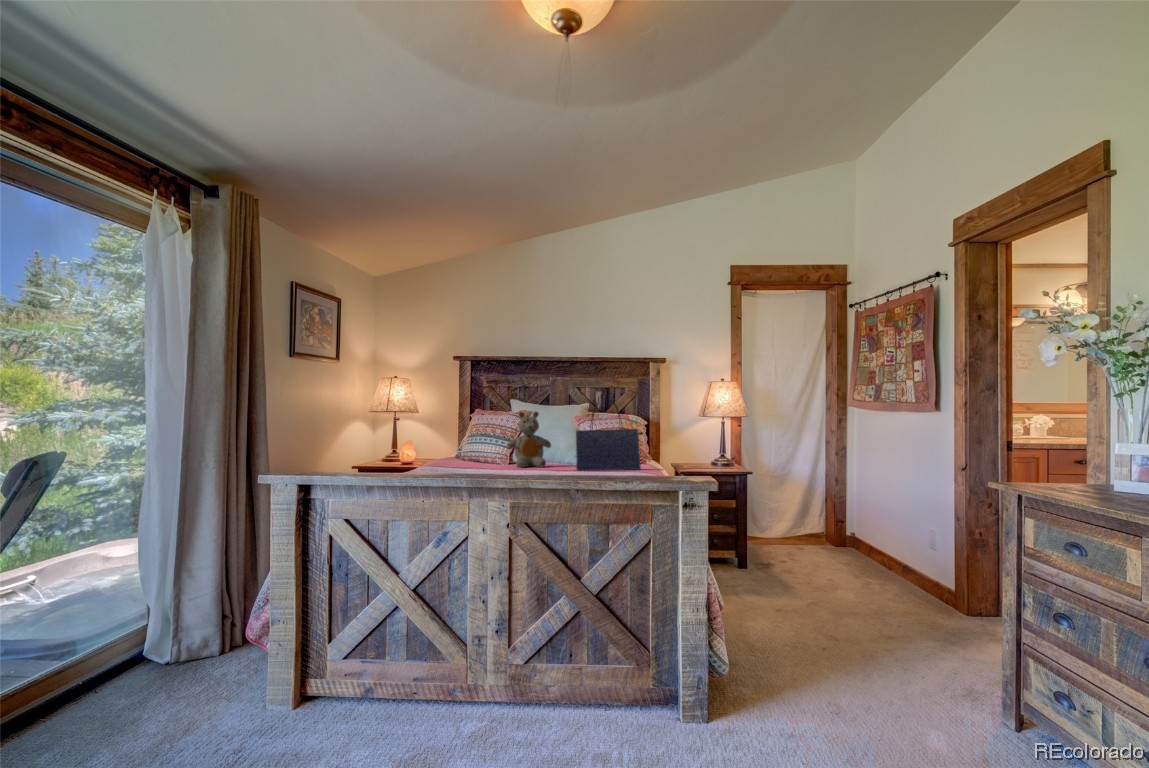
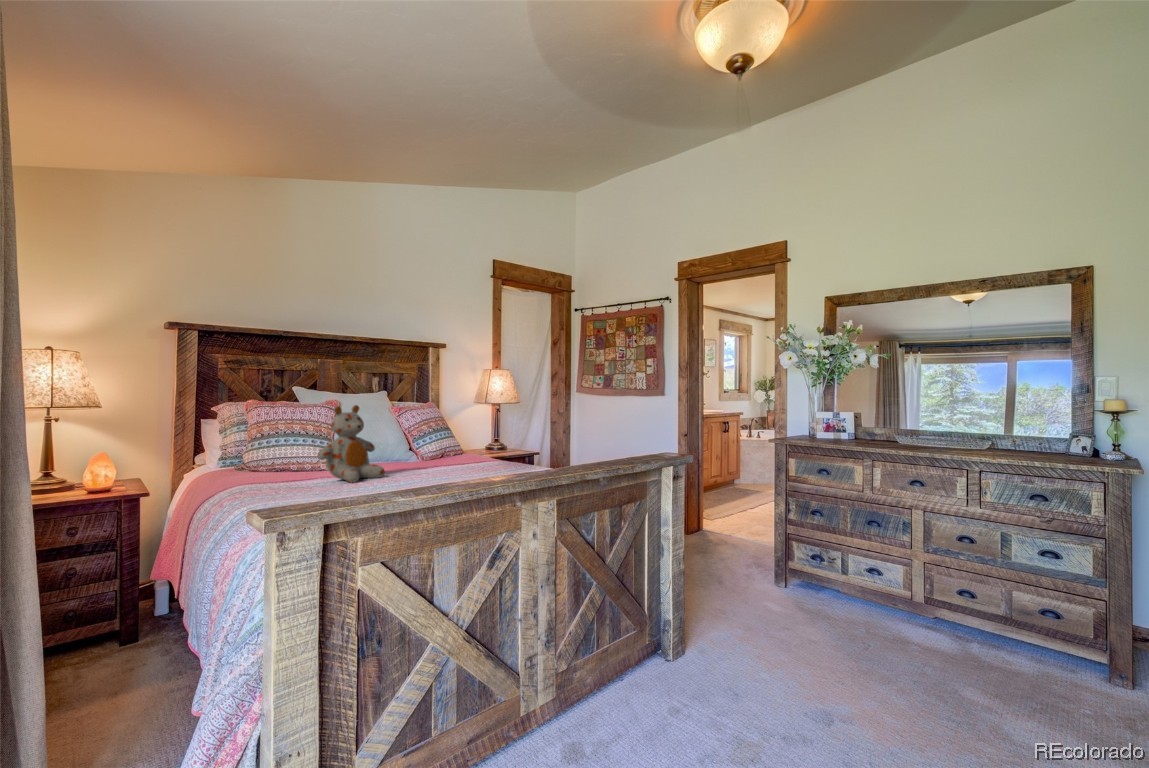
tote bag: present [576,399,643,471] -> none [448,388,513,475]

